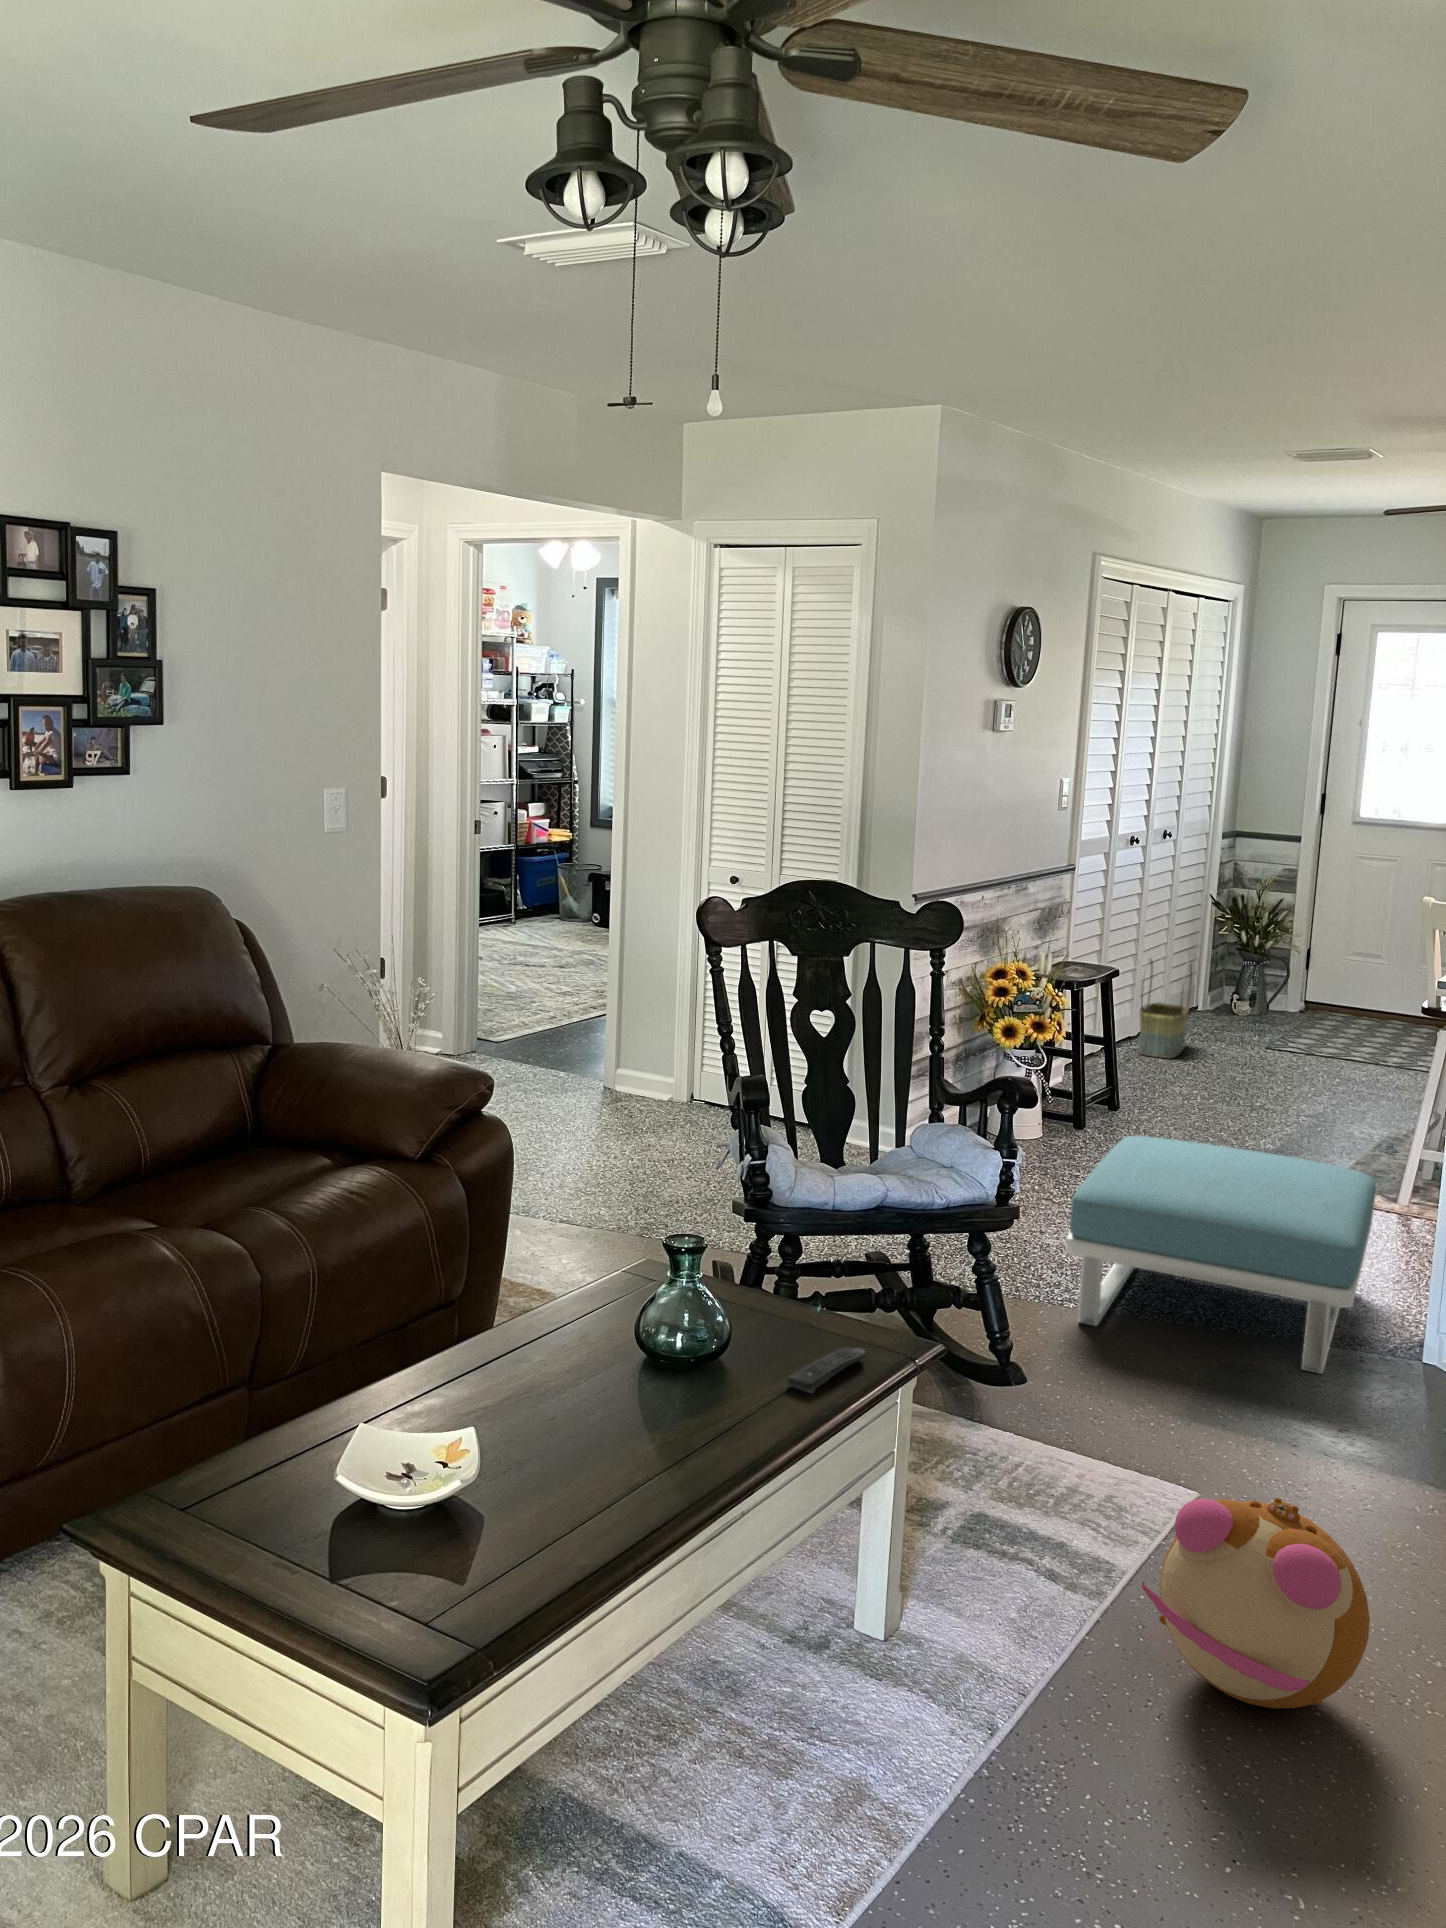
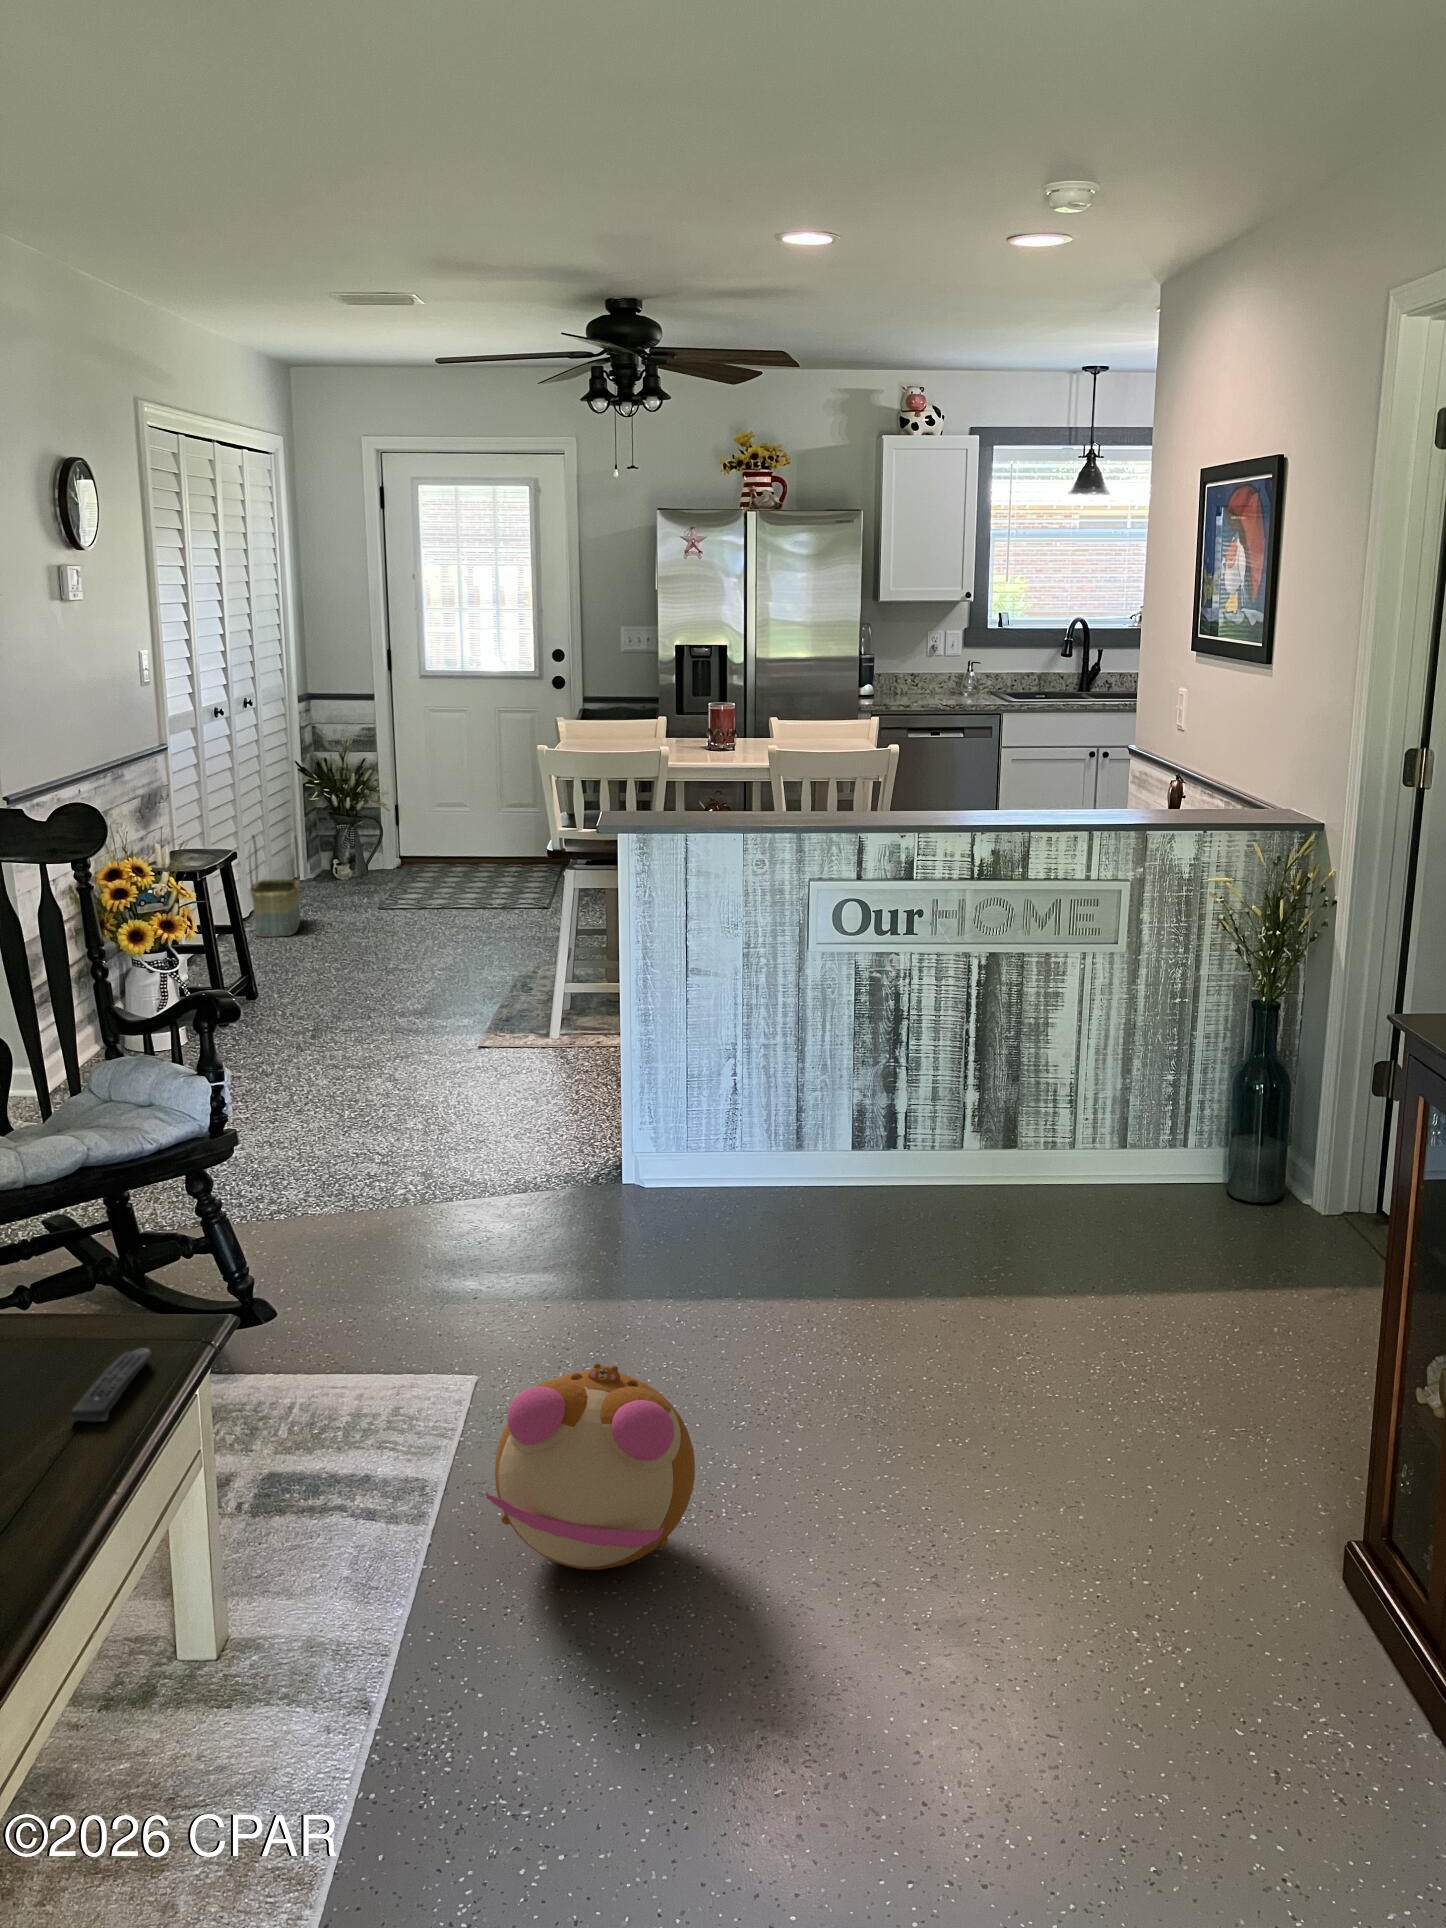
footstool: present [1065,1136,1376,1374] -> none [272,1018,564,1236]

